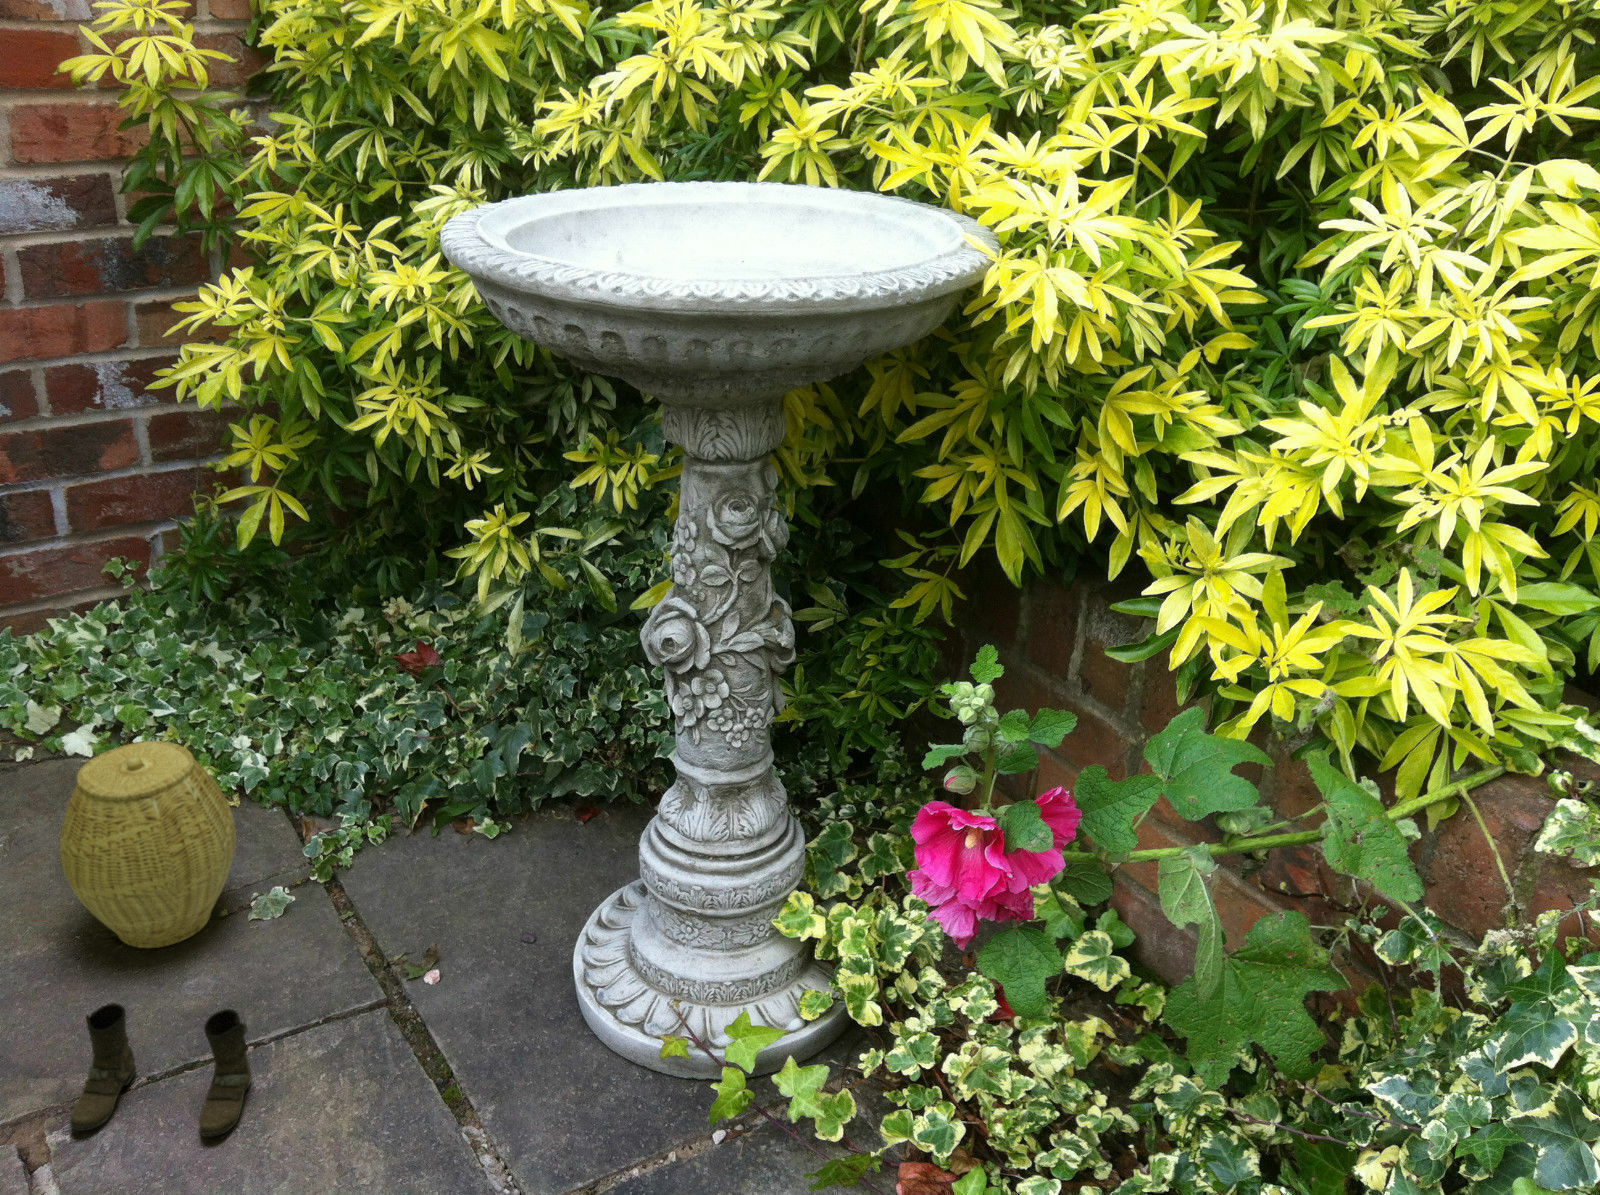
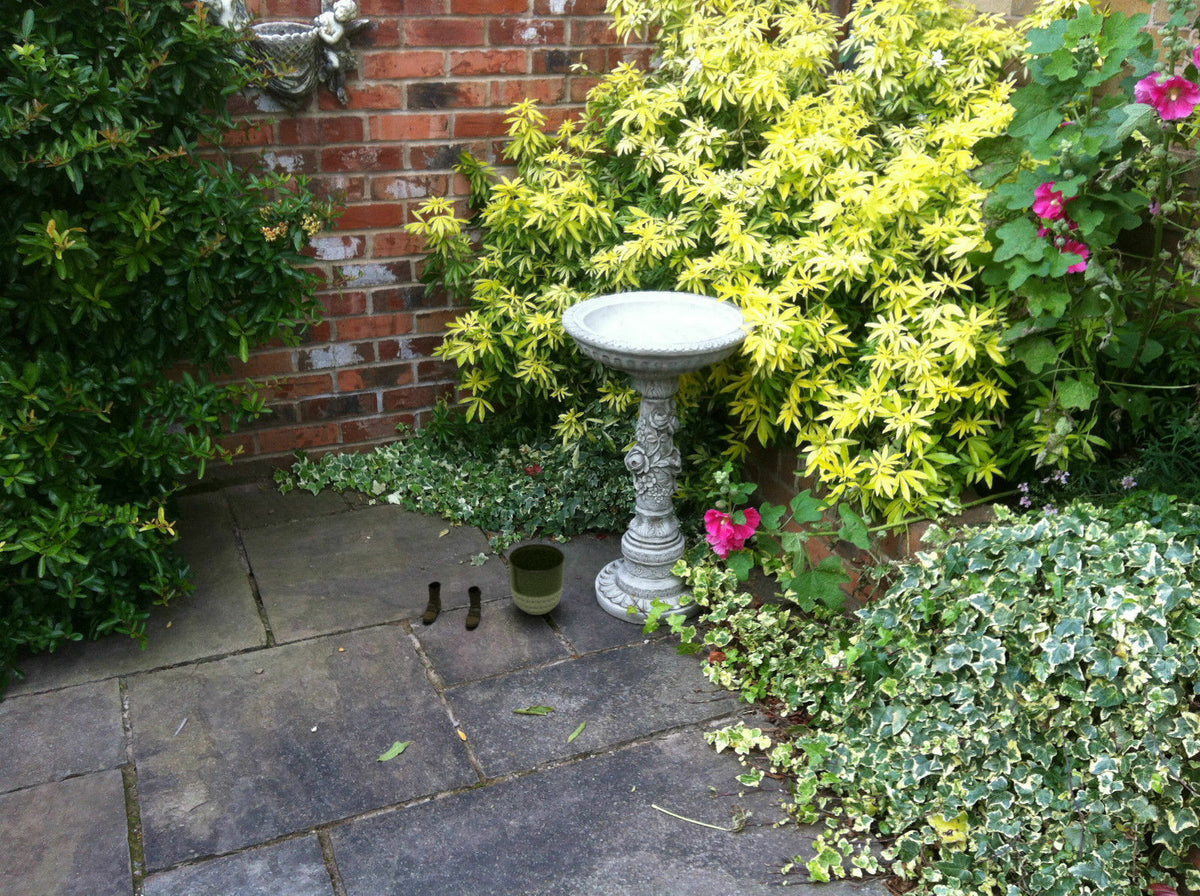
woven basket: present [60,741,236,948] -> none [410,494,469,572]
planter: none [321,872,483,1073] -> present [509,544,565,615]

